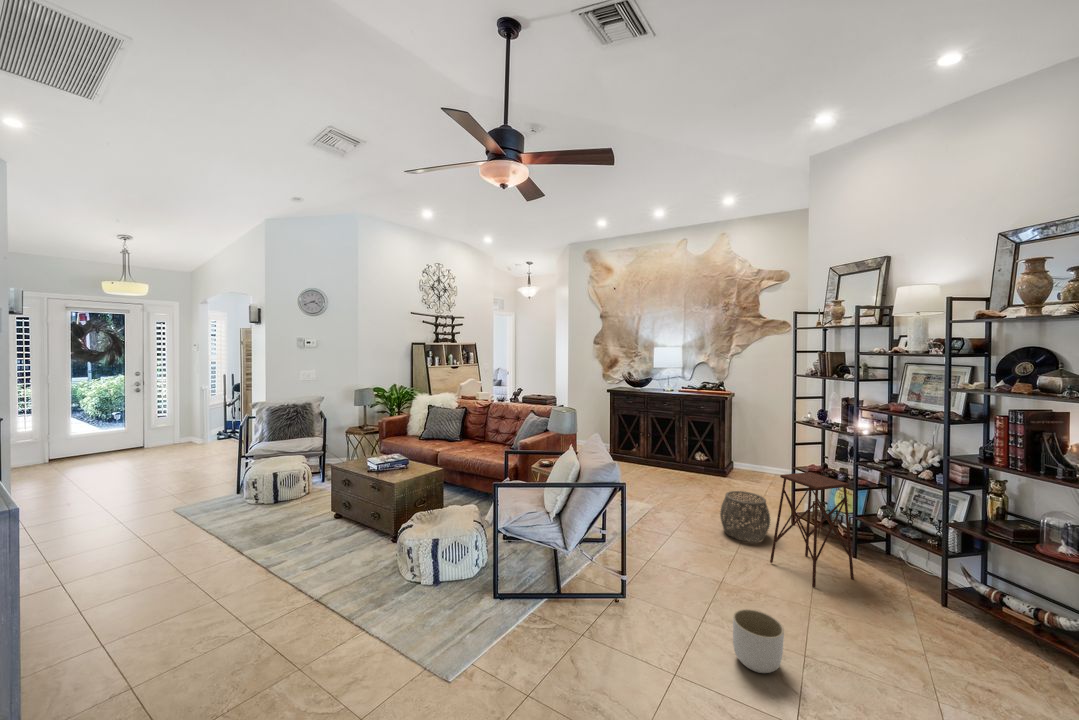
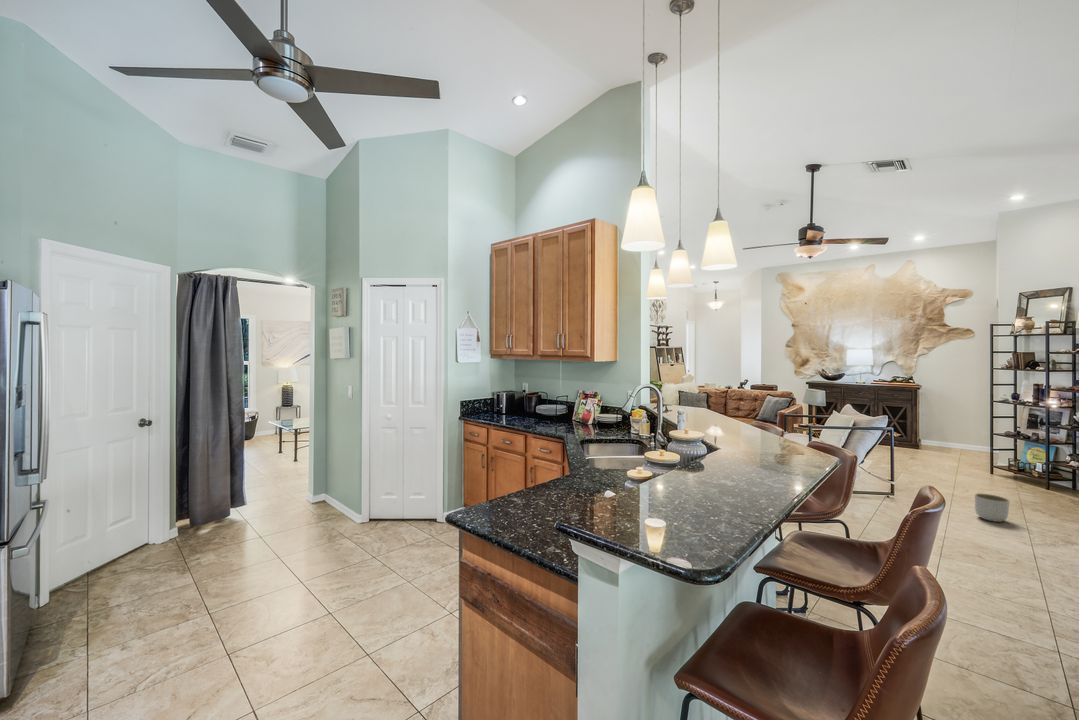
side table: present [770,472,854,587] -> none [982,432,1048,499]
woven basket: present [720,491,770,542] -> none [935,449,977,481]

